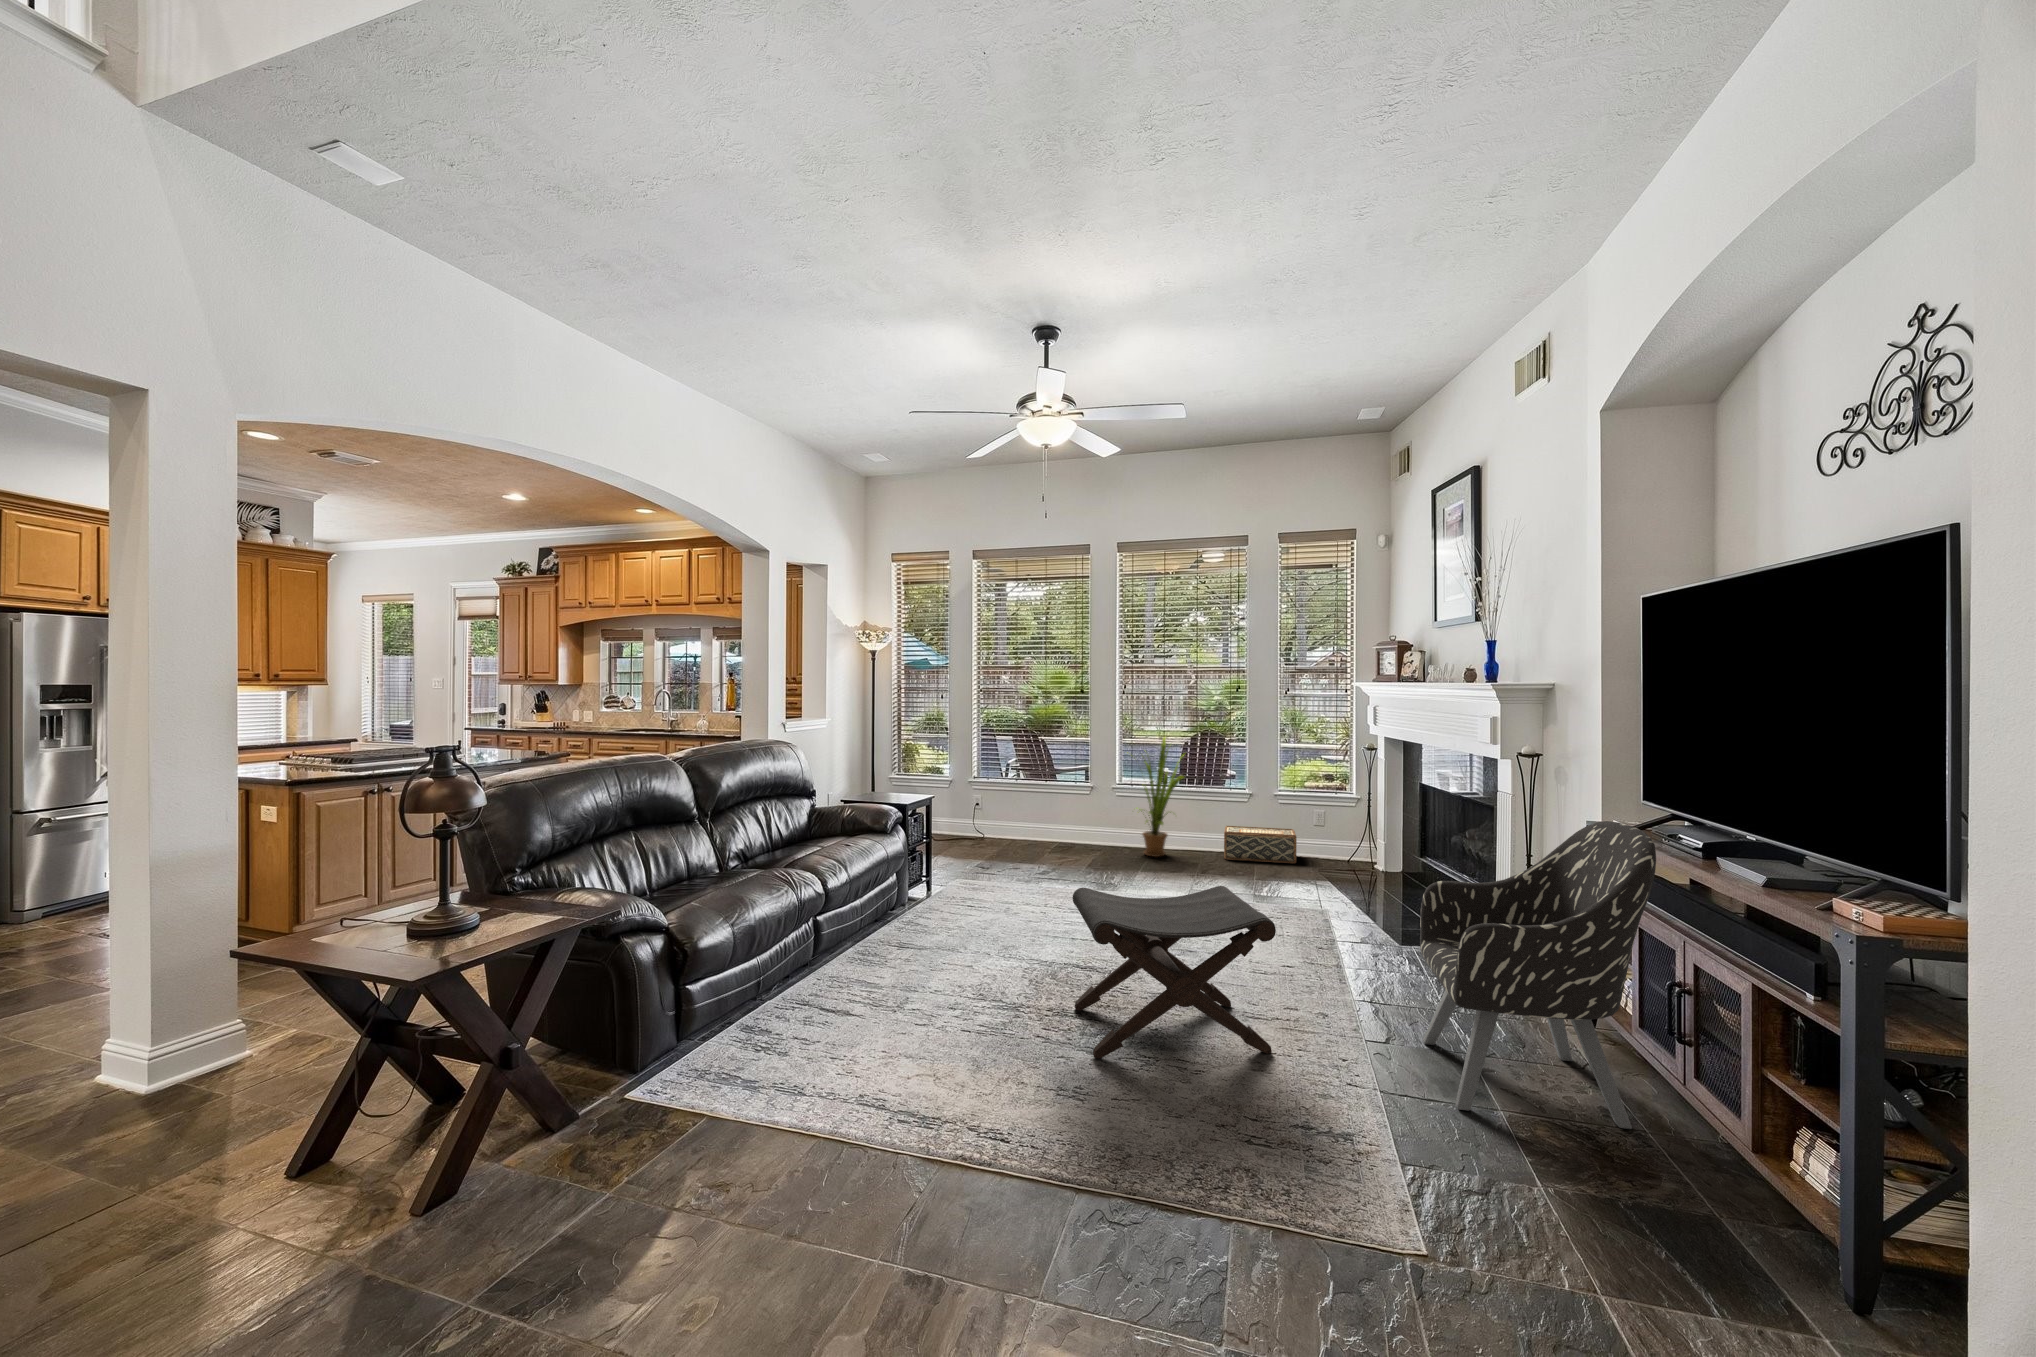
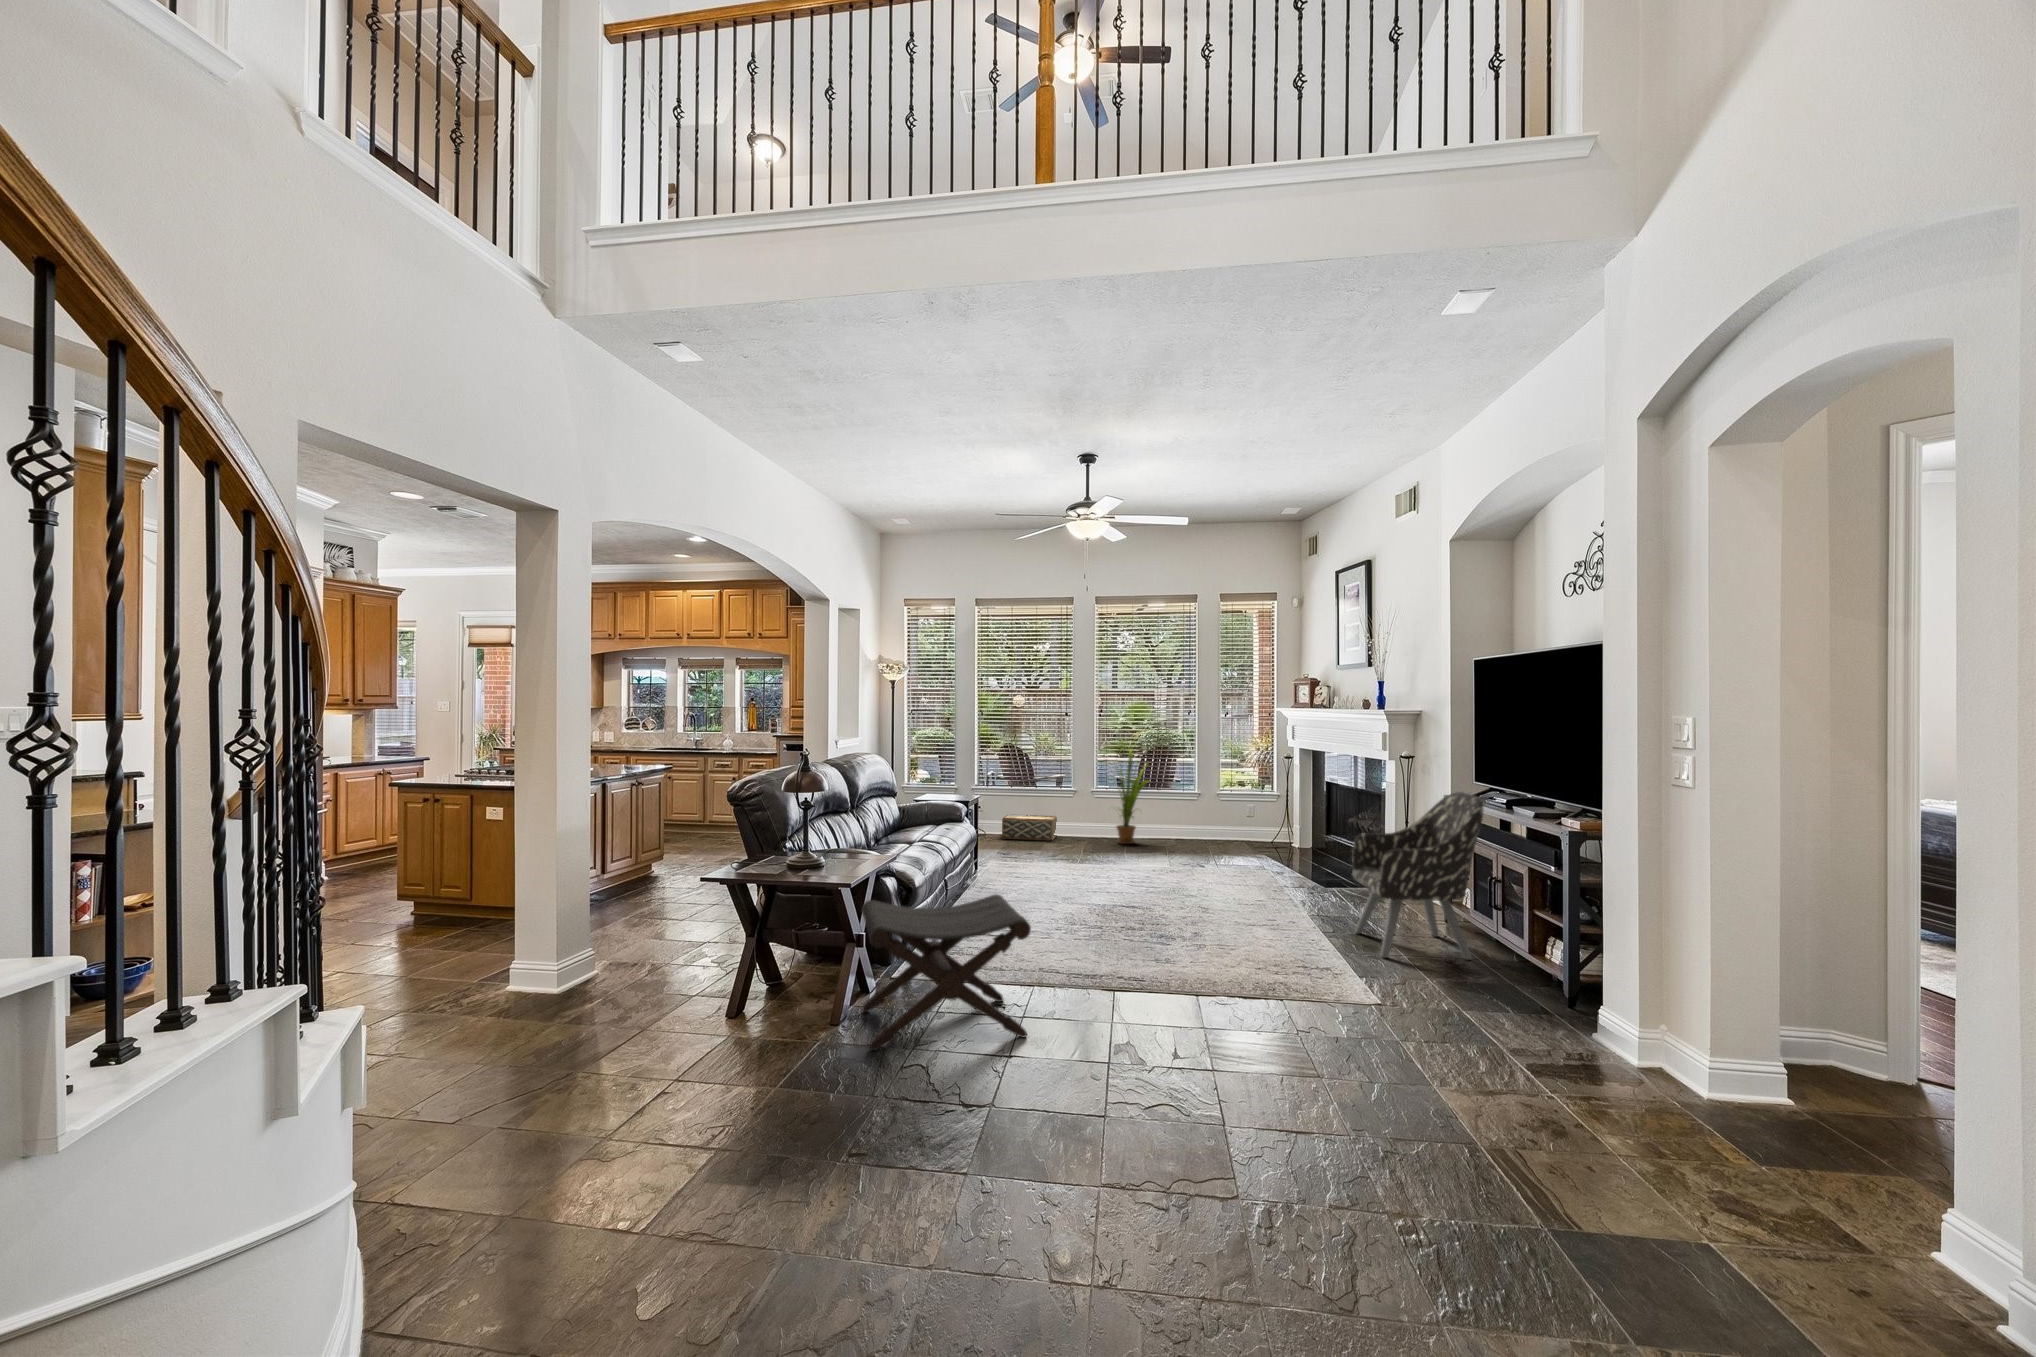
woven basket: present [1224,826,1297,863] -> present [1002,815,1057,840]
footstool: present [1073,886,1276,1058] -> present [861,894,1031,1050]

